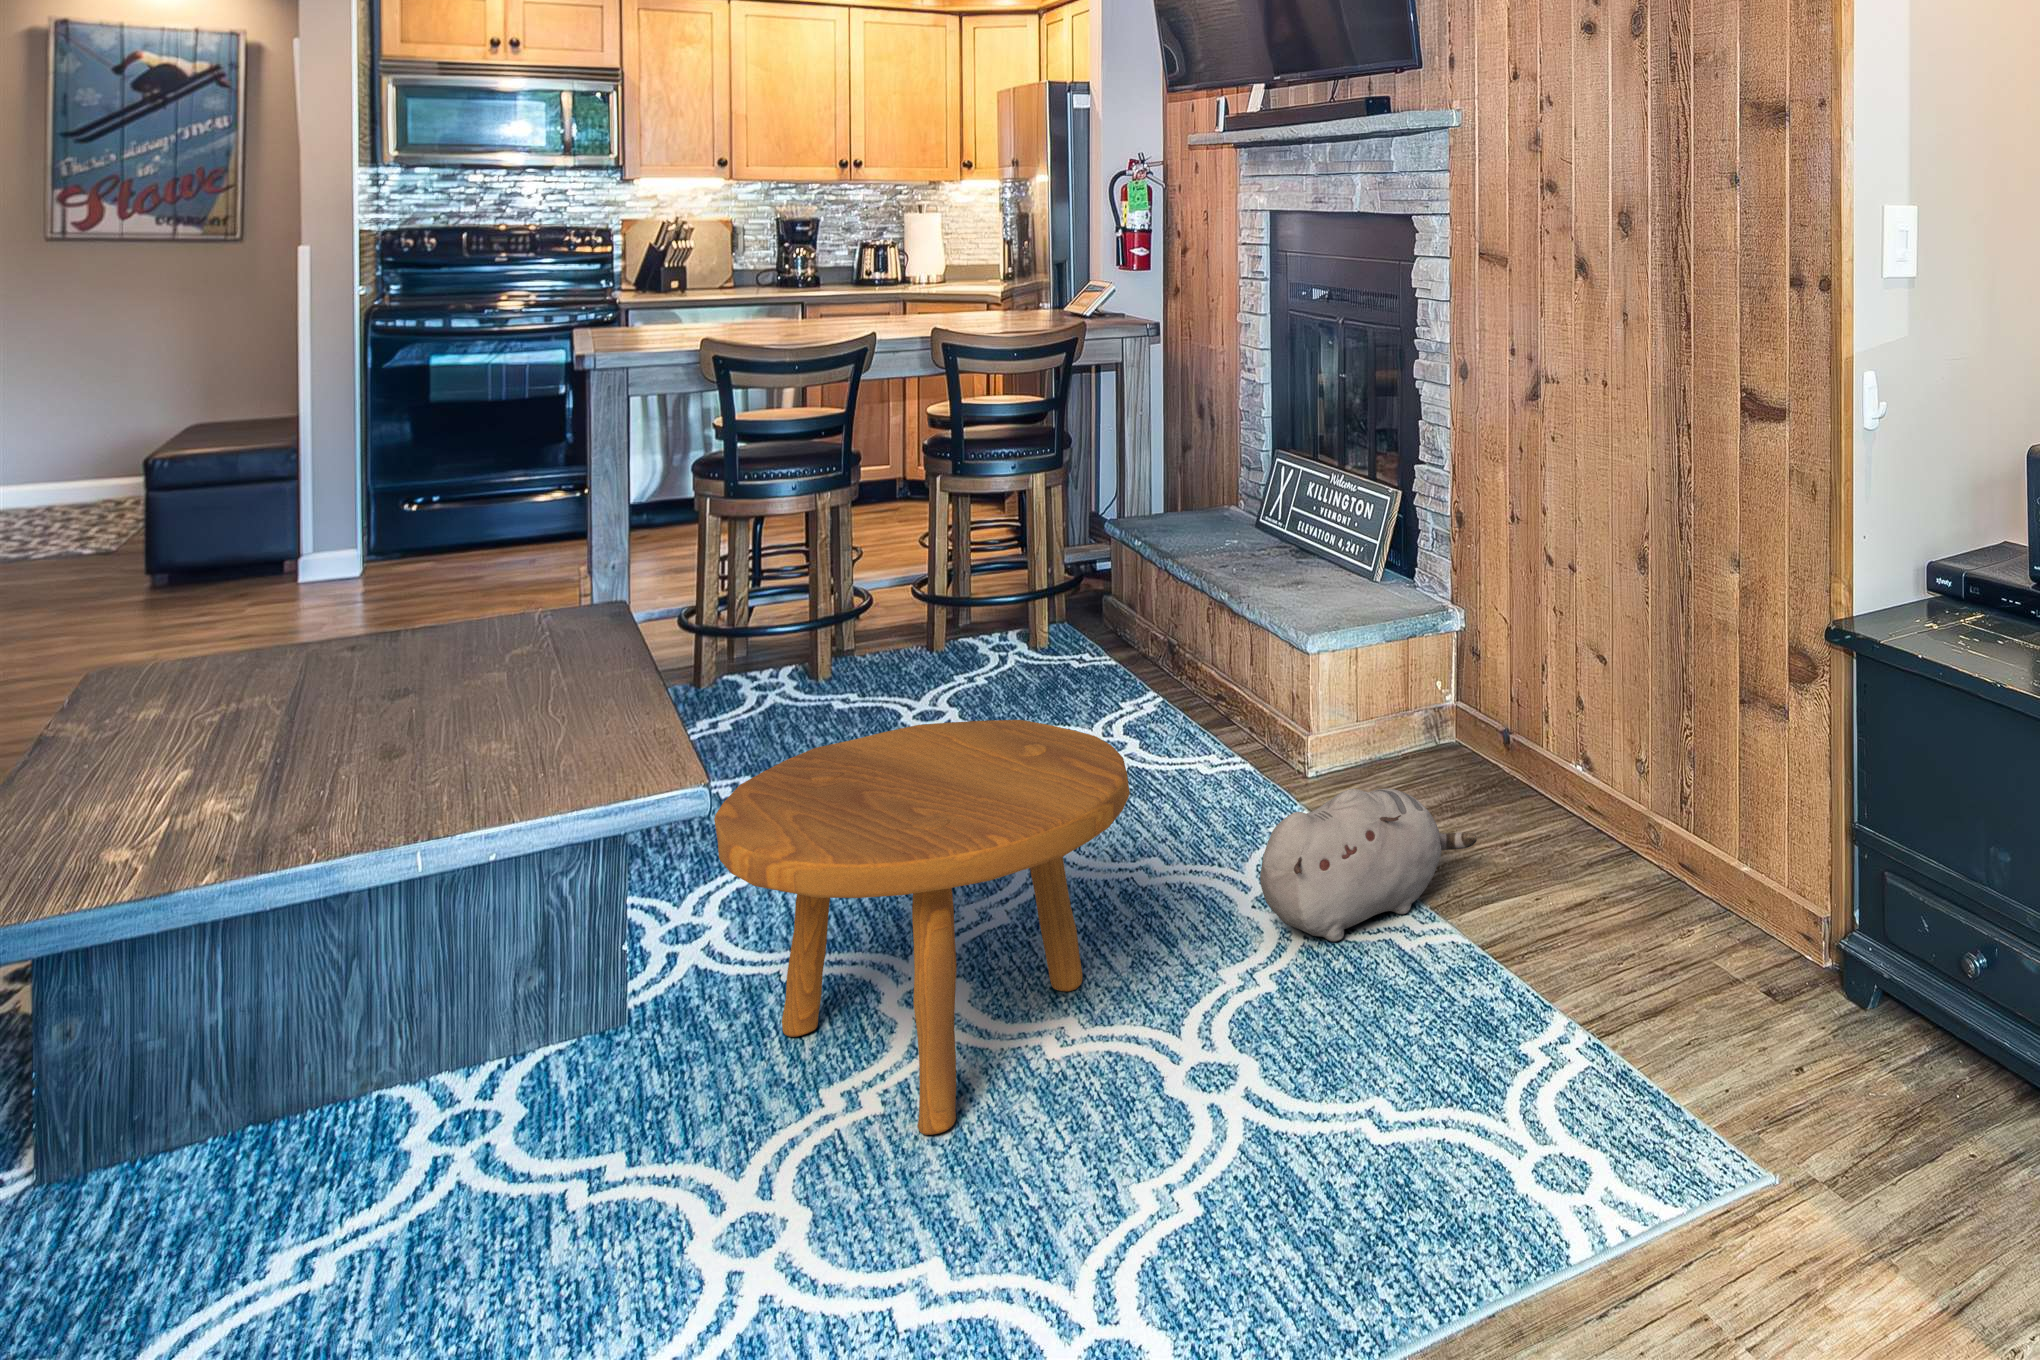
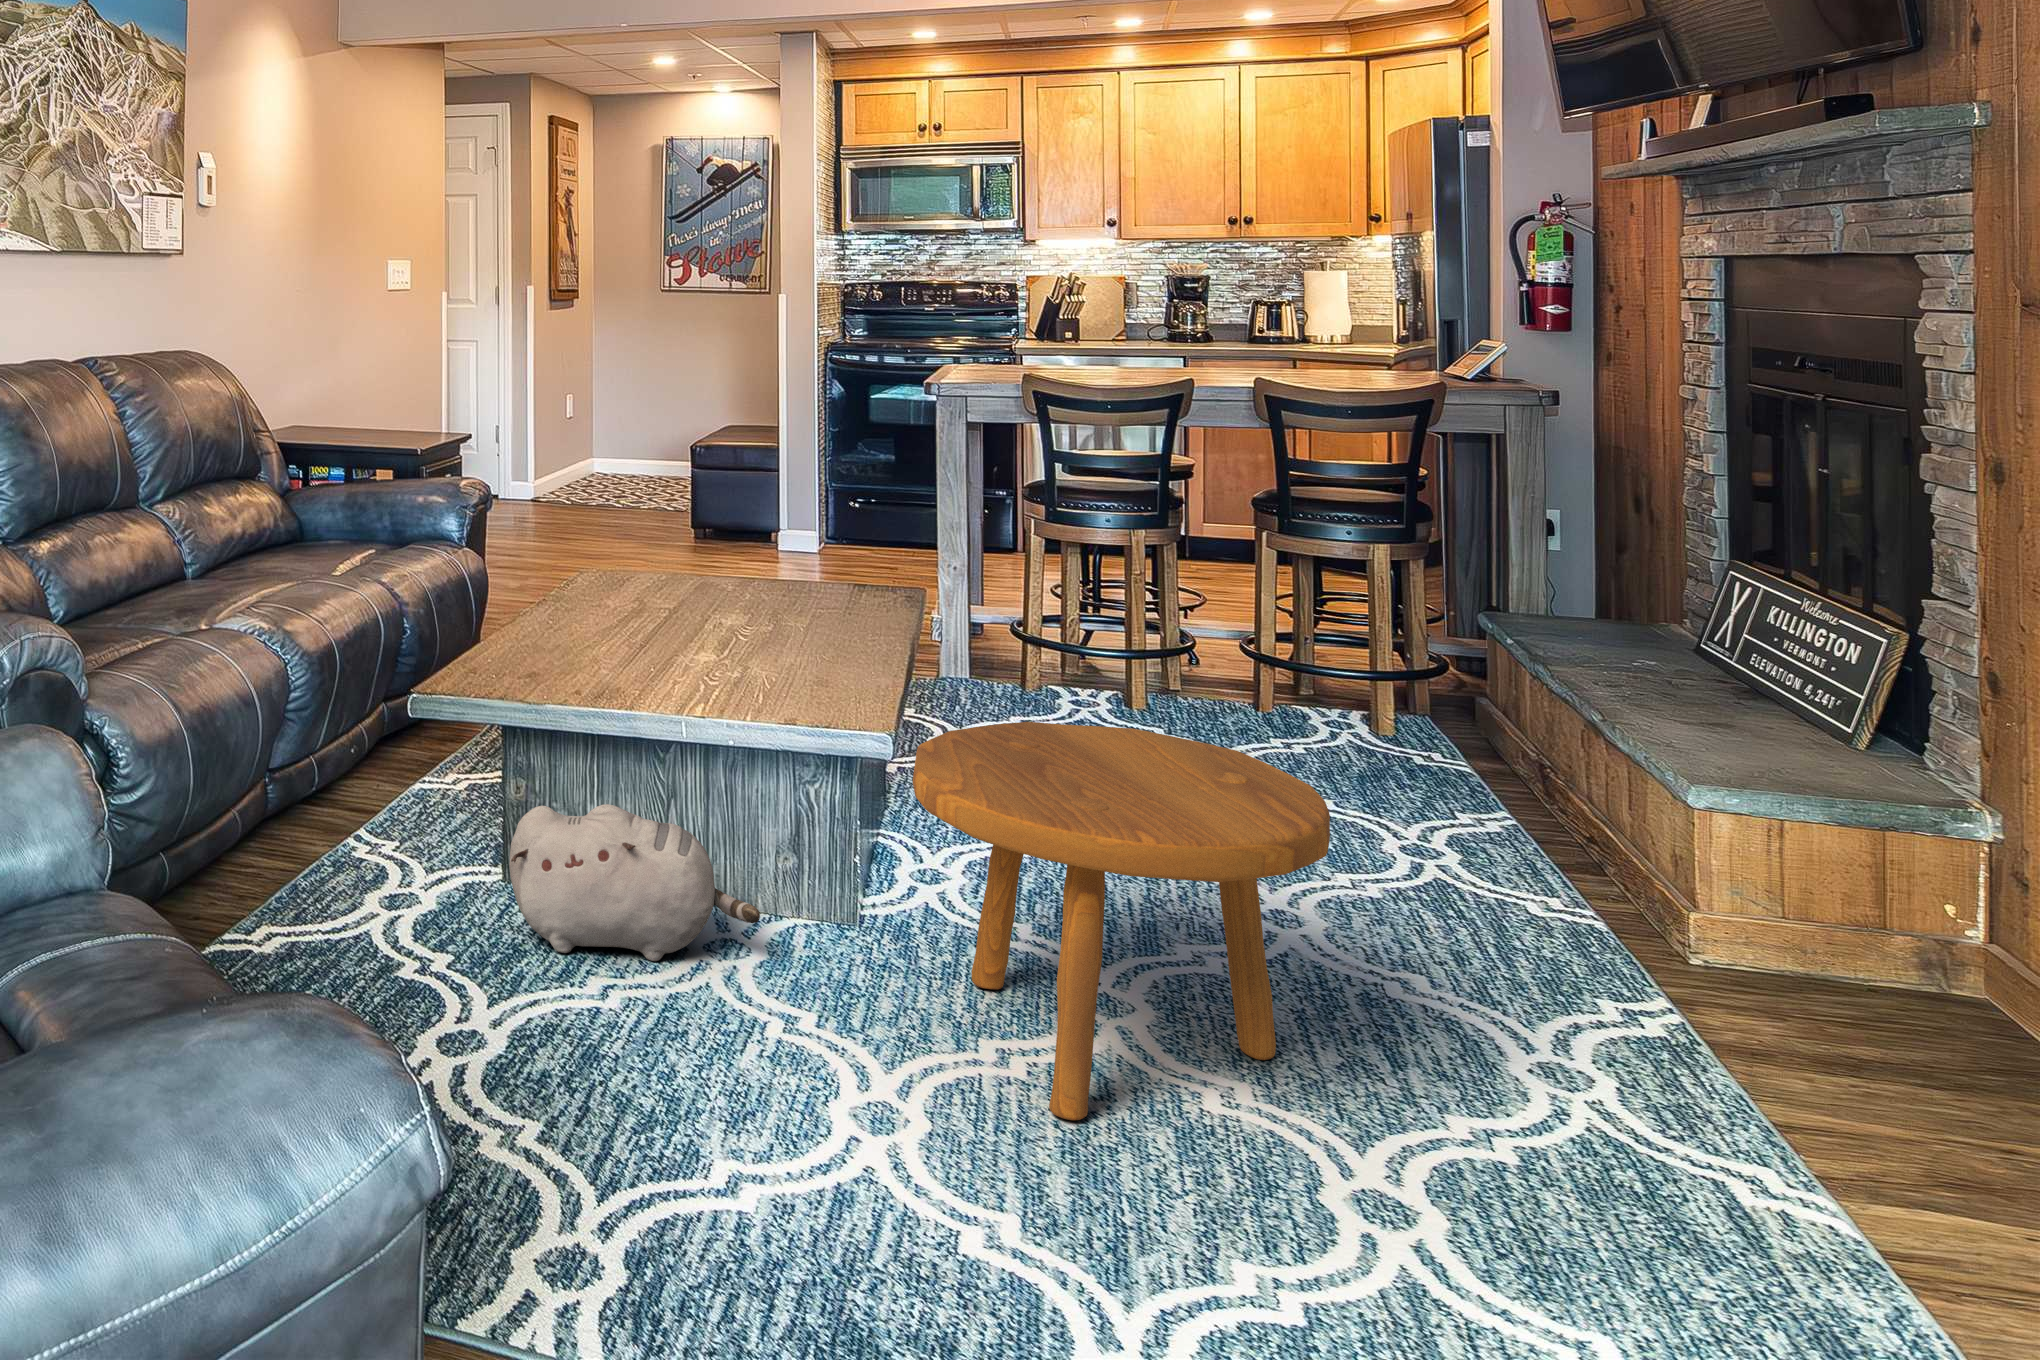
plush toy: present [1260,788,1477,942] -> present [509,804,760,961]

